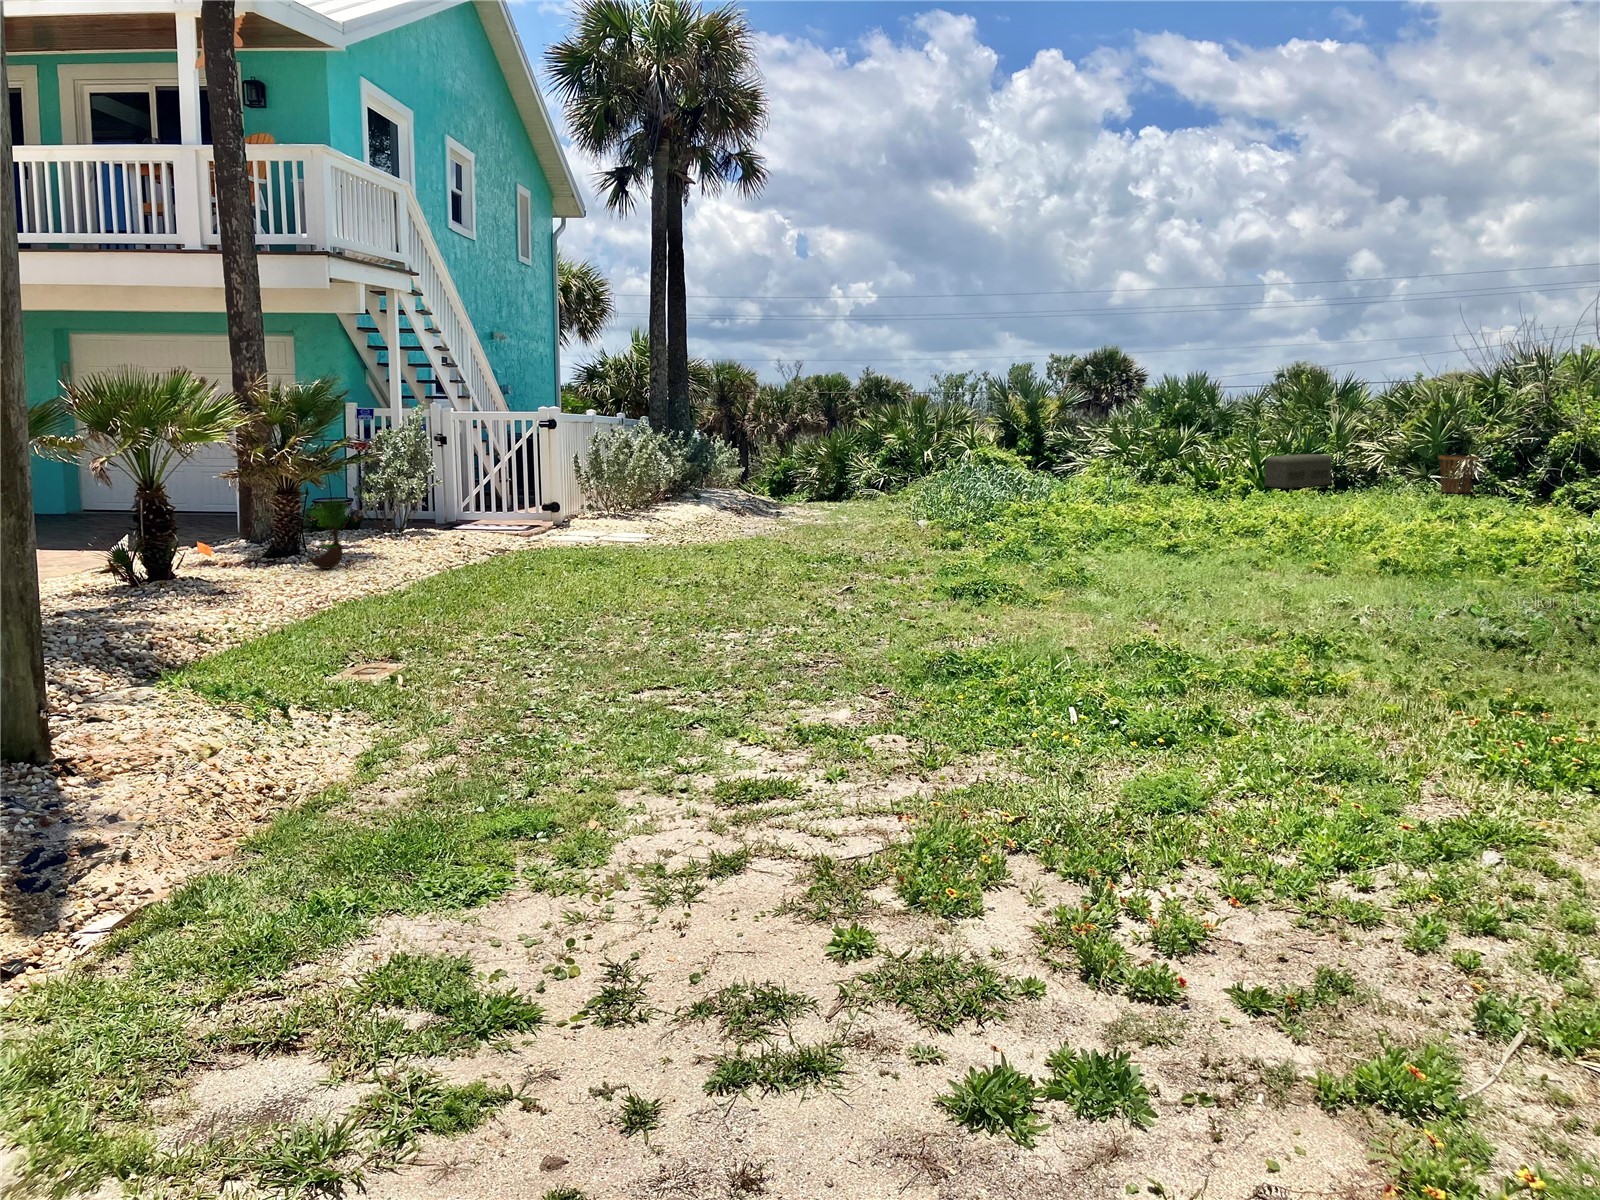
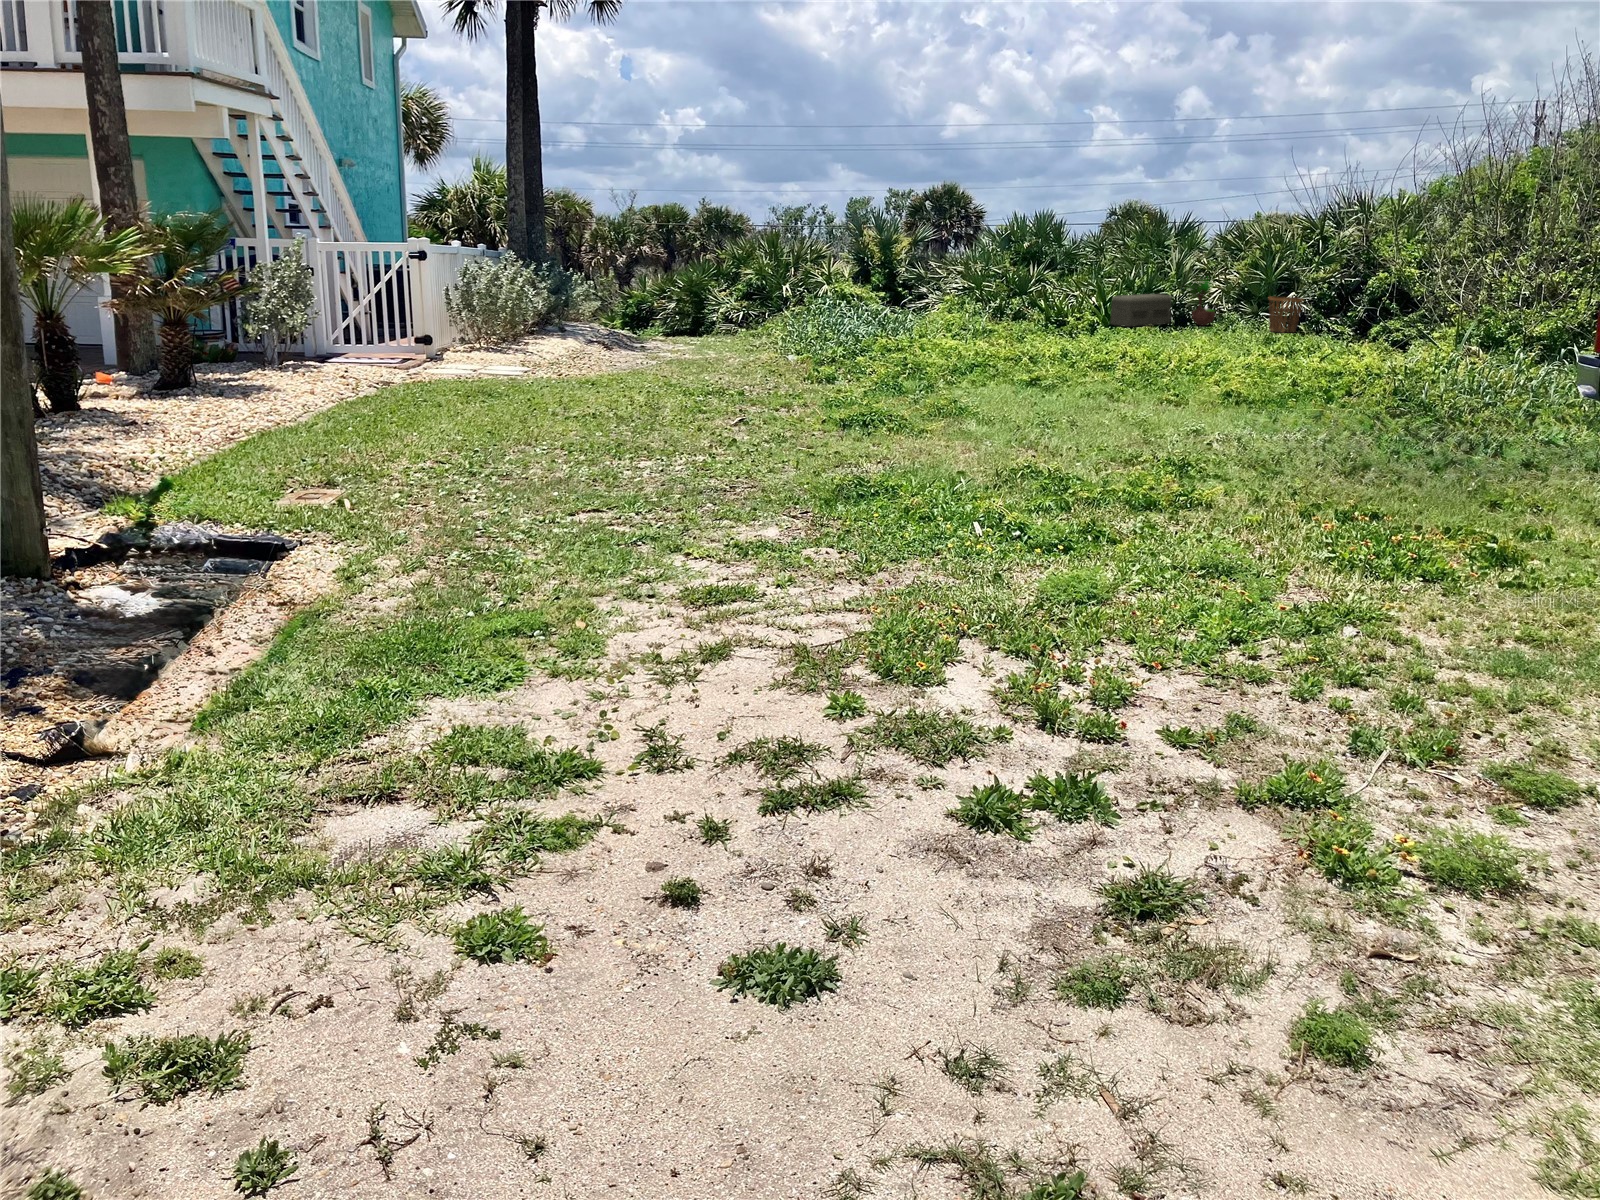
potted tree: present [310,500,349,569] -> present [1188,277,1215,326]

